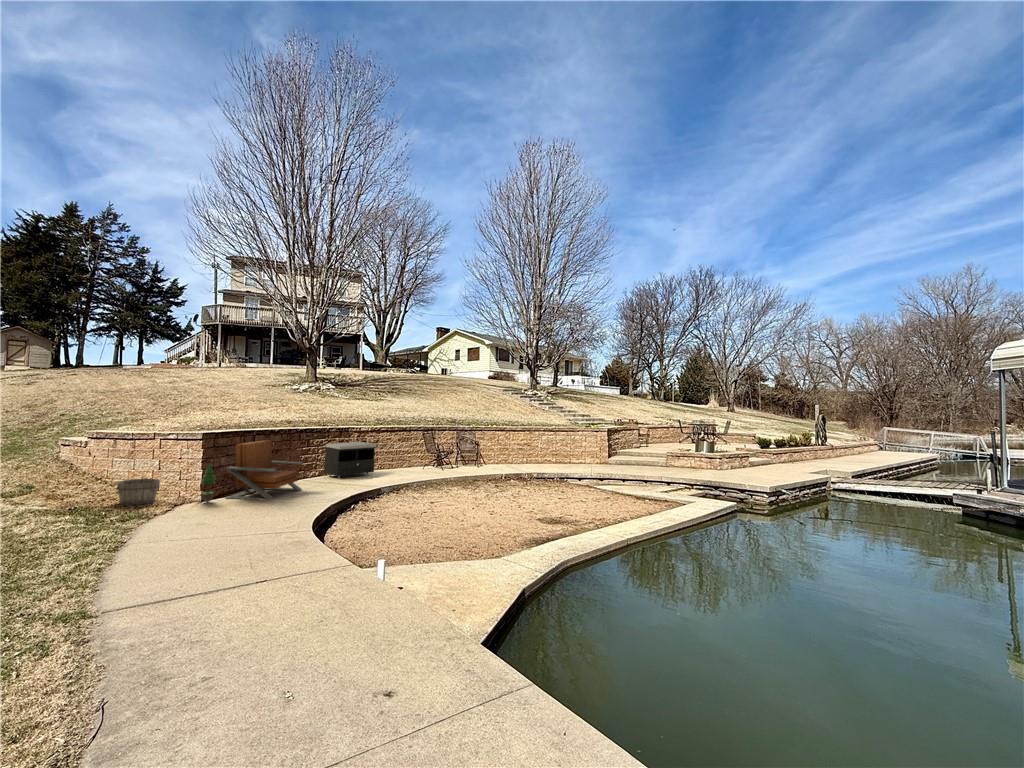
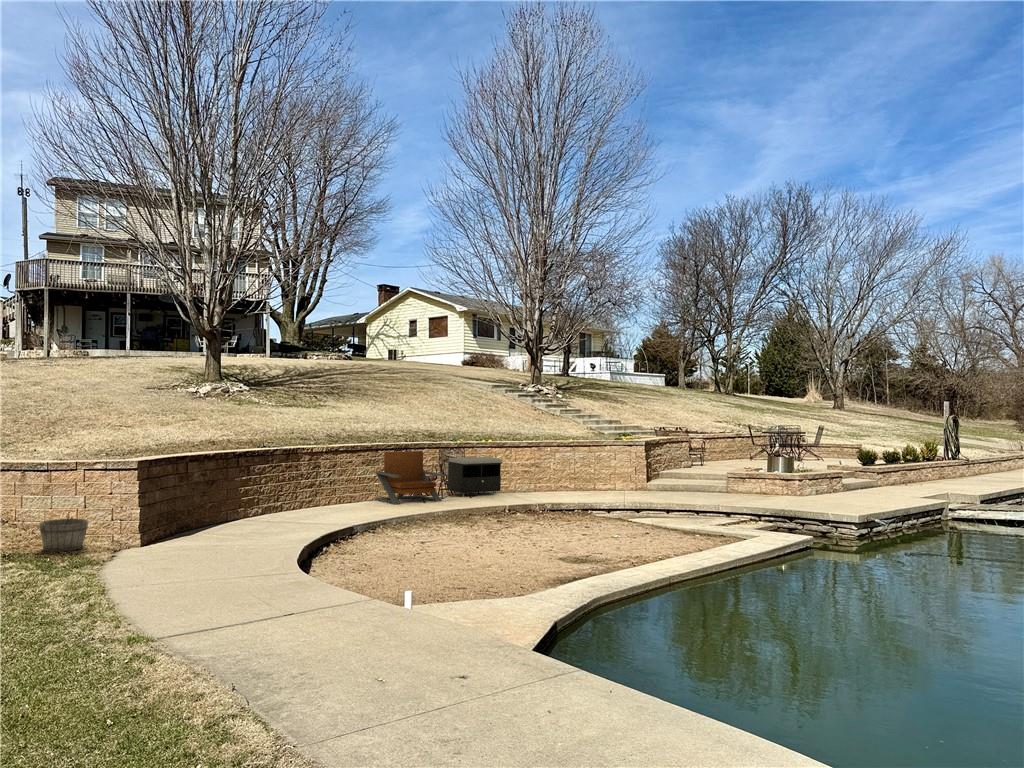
lounge chair: present [225,440,303,501] -> present [375,451,443,505]
storage bench: present [324,442,376,479] -> present [448,457,502,497]
potted tree: present [201,464,215,502] -> none [137,497,157,547]

